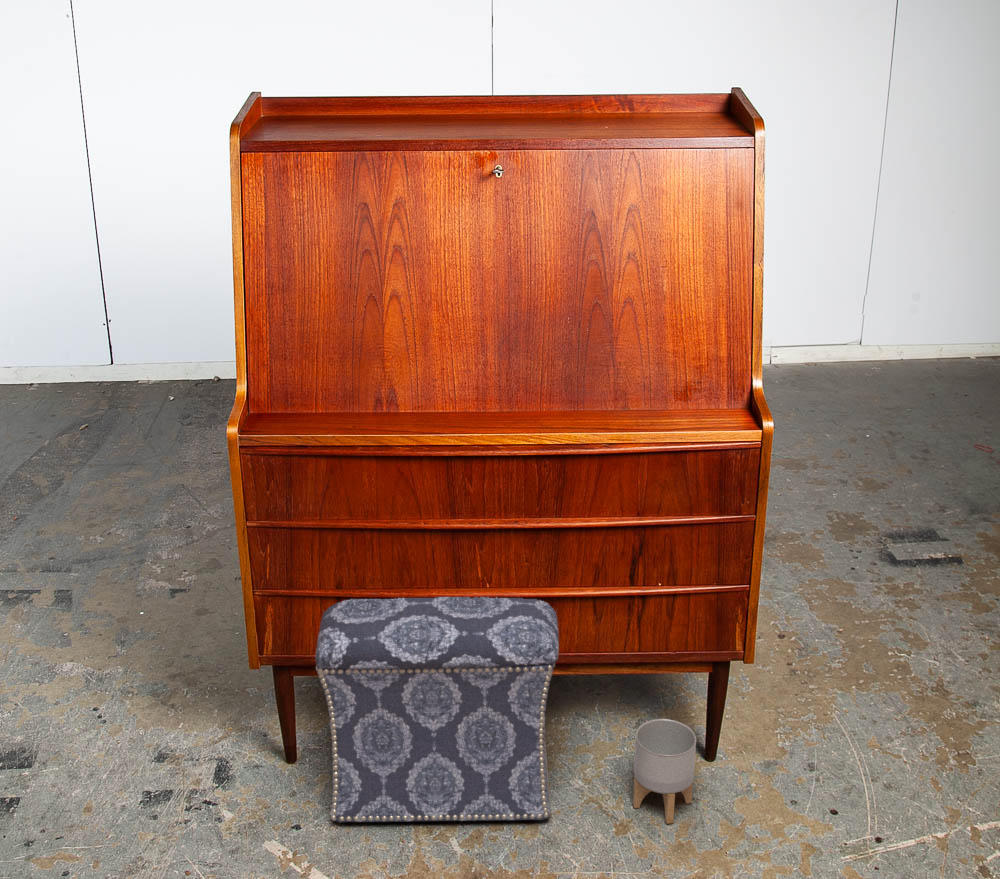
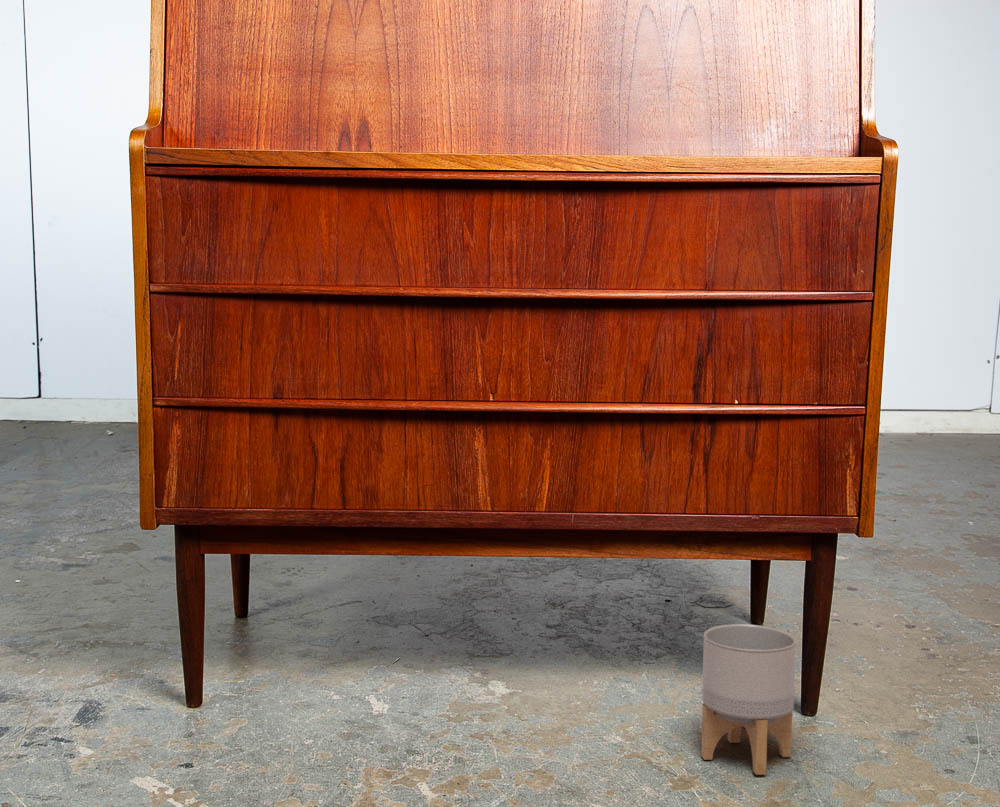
ottoman: present [316,597,559,822] -> none [231,408,590,765]

